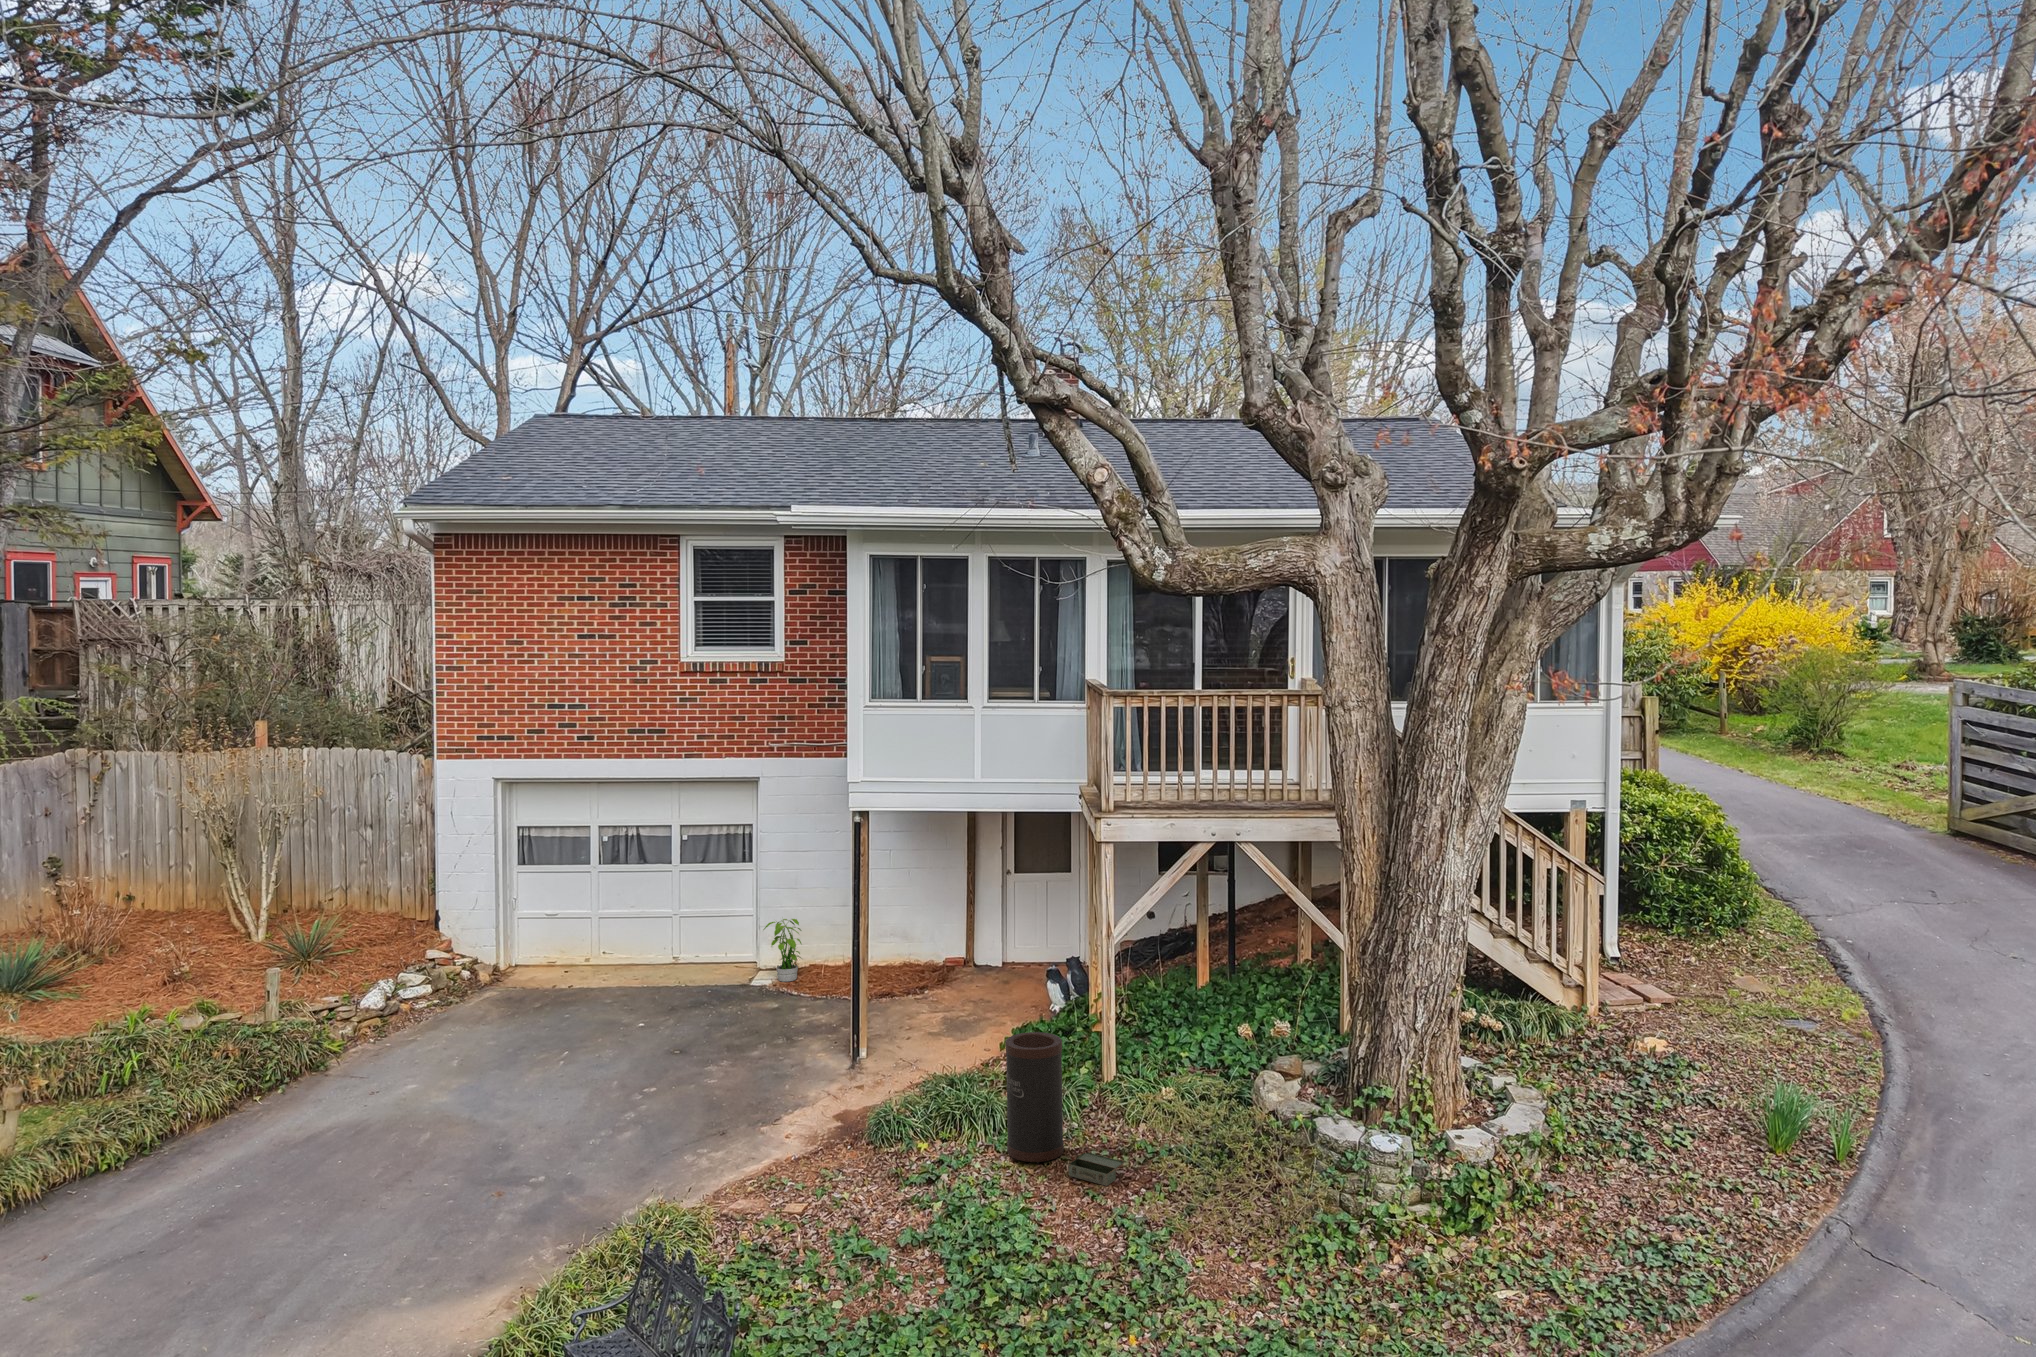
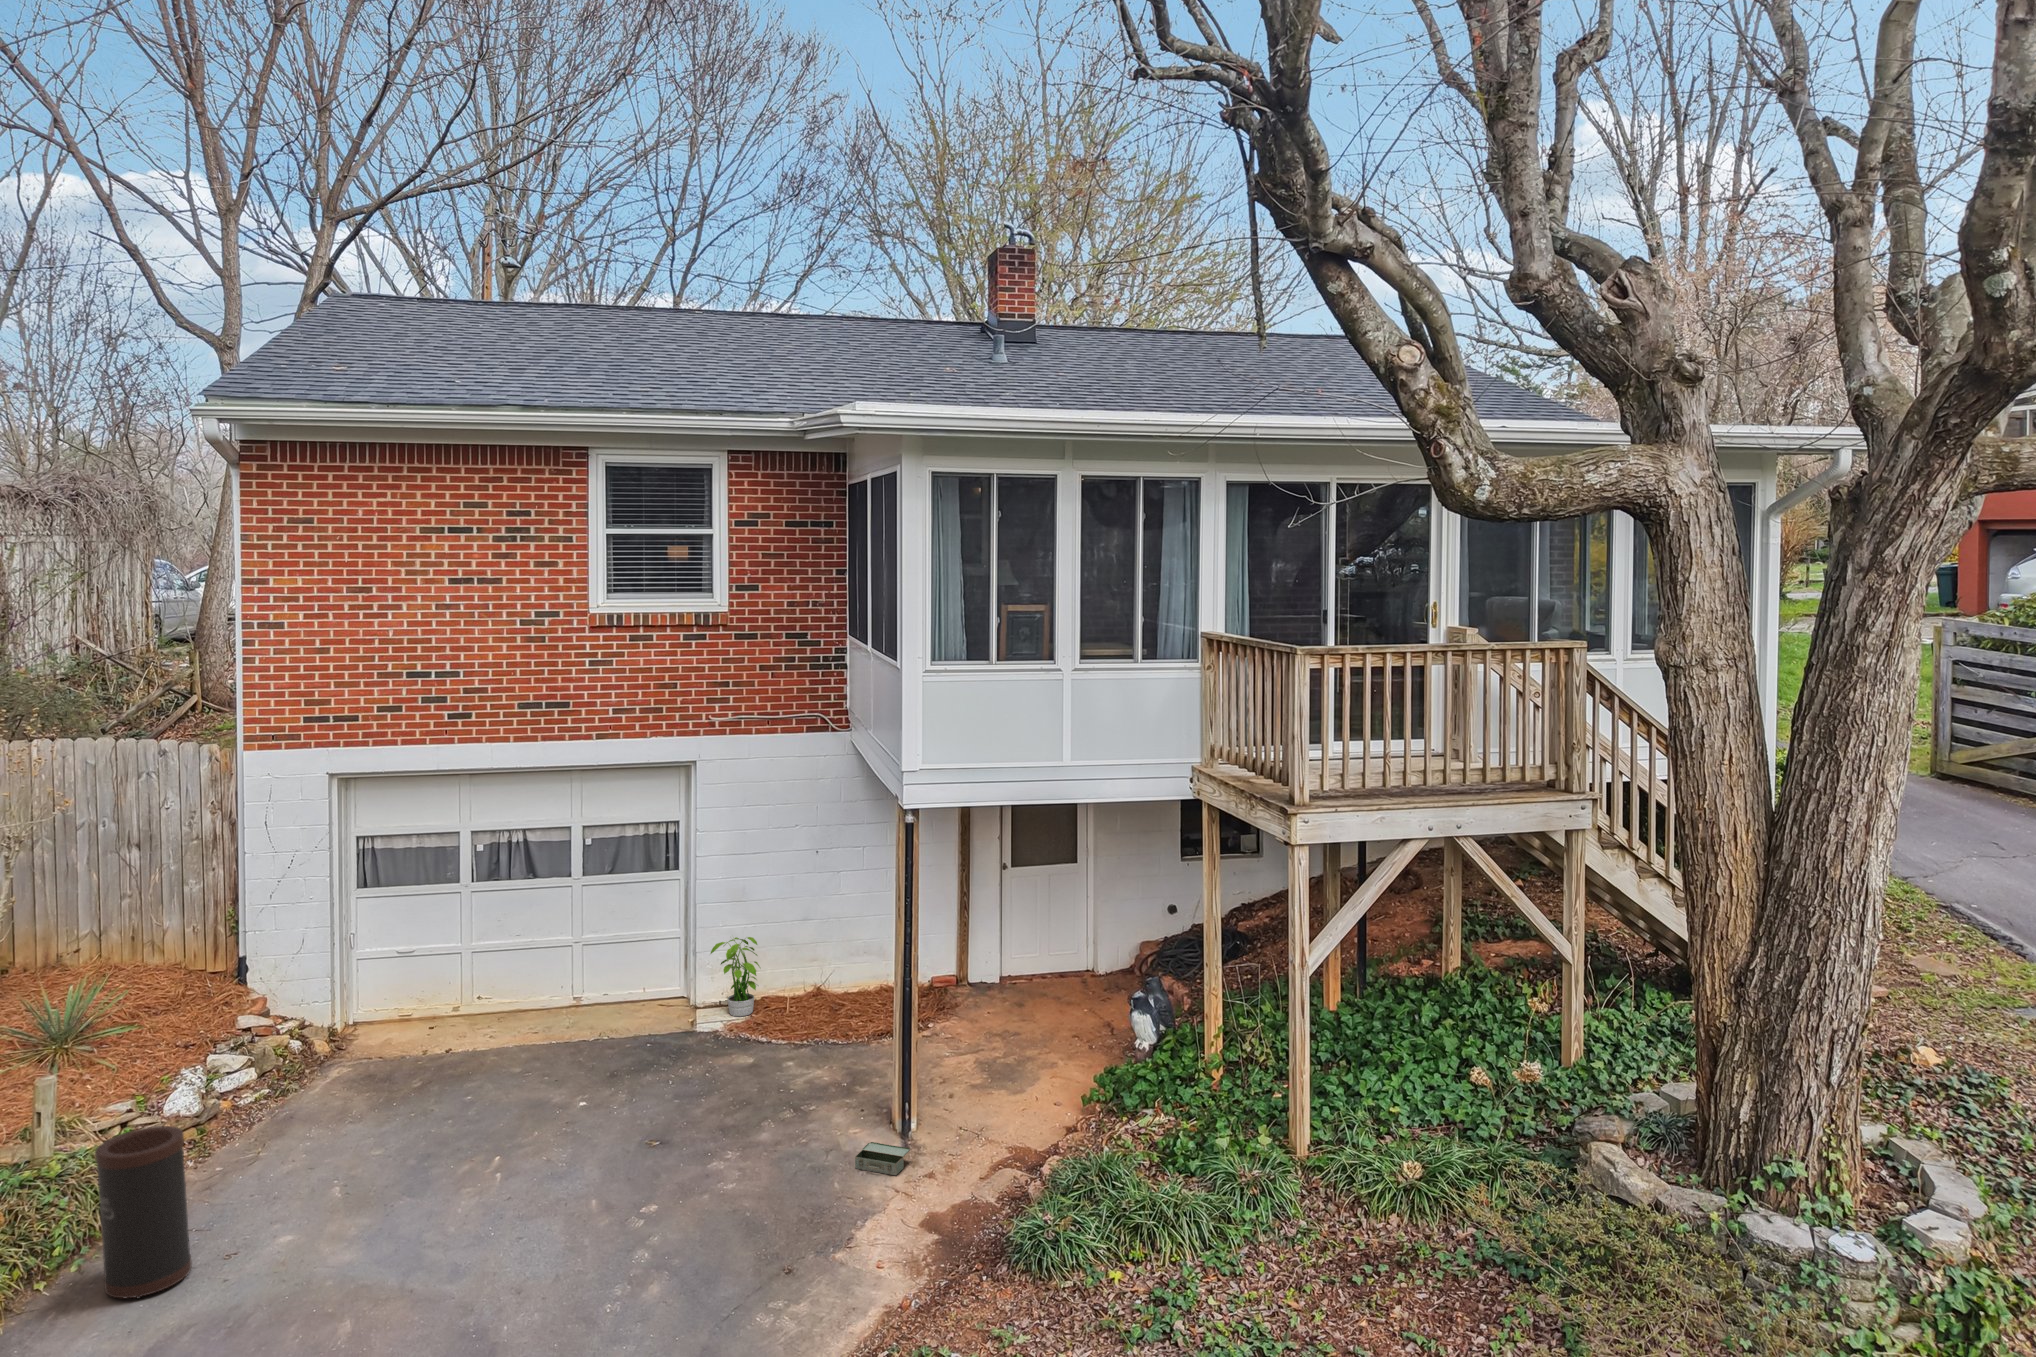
trash can: present [1005,1032,1064,1164] -> present [95,1126,192,1299]
toolbox: present [1069,1152,1123,1186] -> present [855,1142,910,1175]

